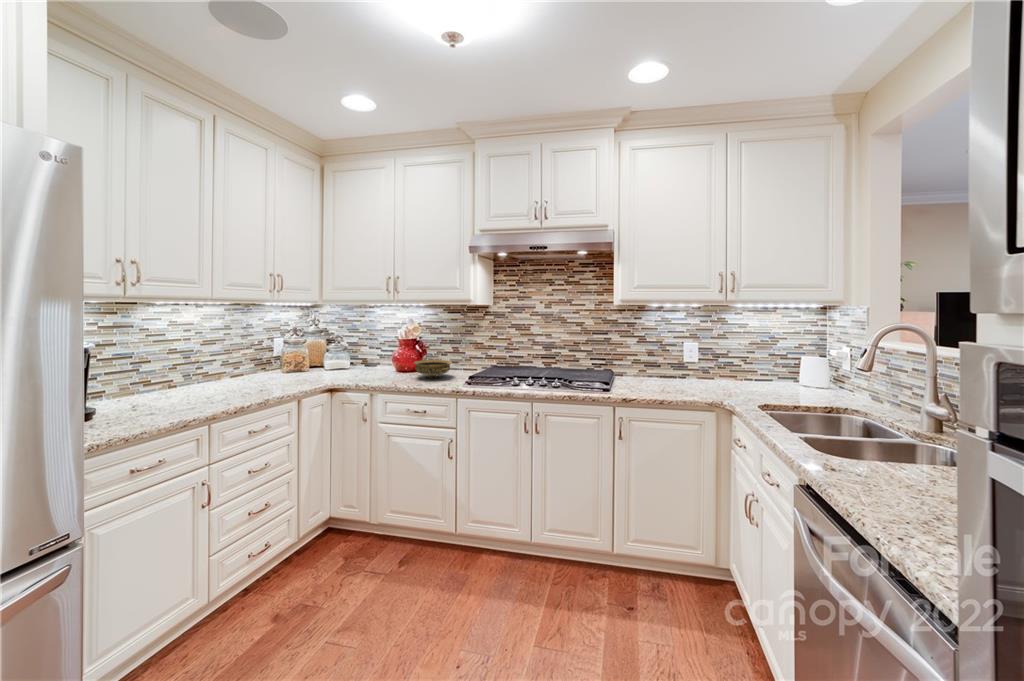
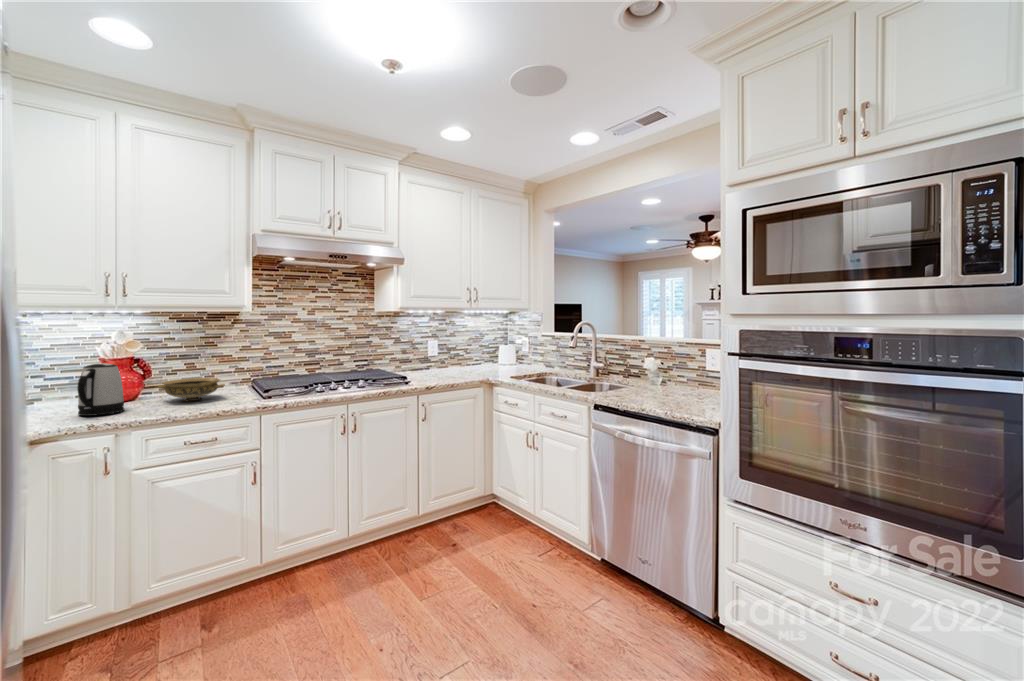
kettle: none [360,344,390,380] -> present [77,363,124,416]

